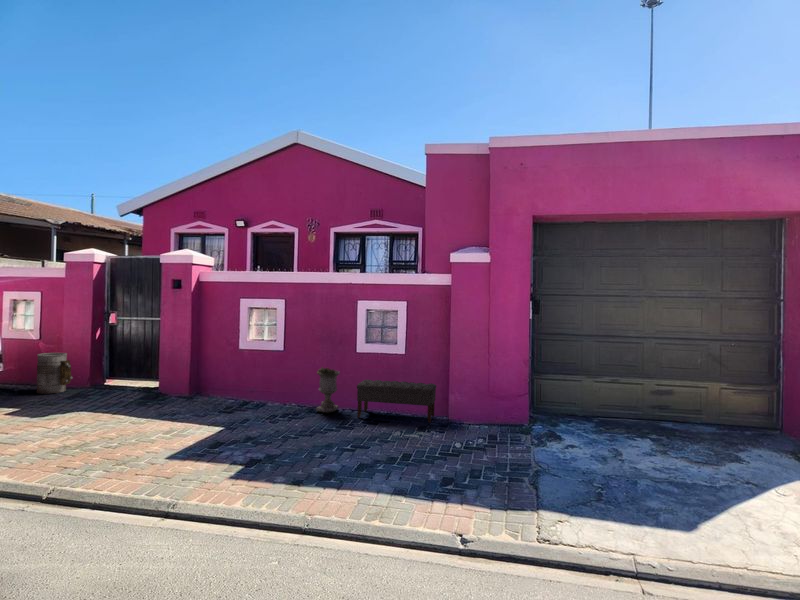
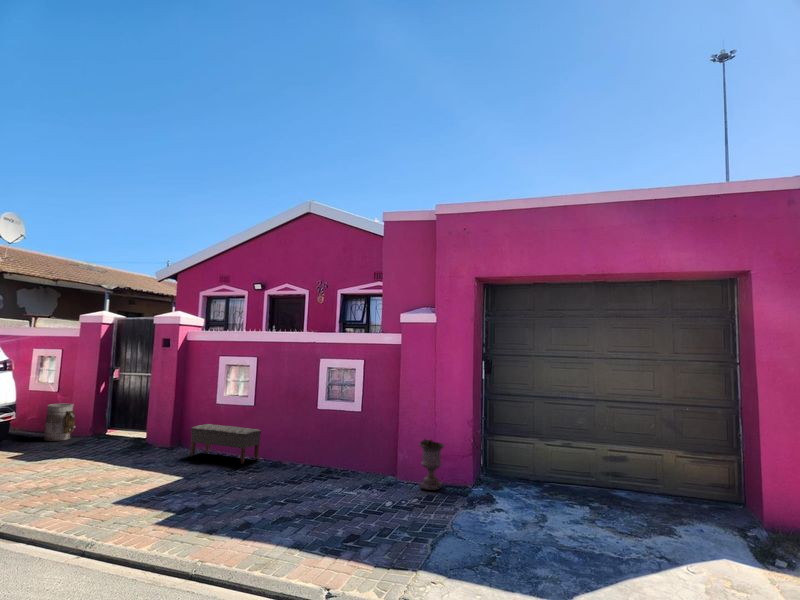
planter: present [316,367,340,413] -> present [419,439,444,490]
bench: present [357,380,436,423] -> present [190,424,261,464]

